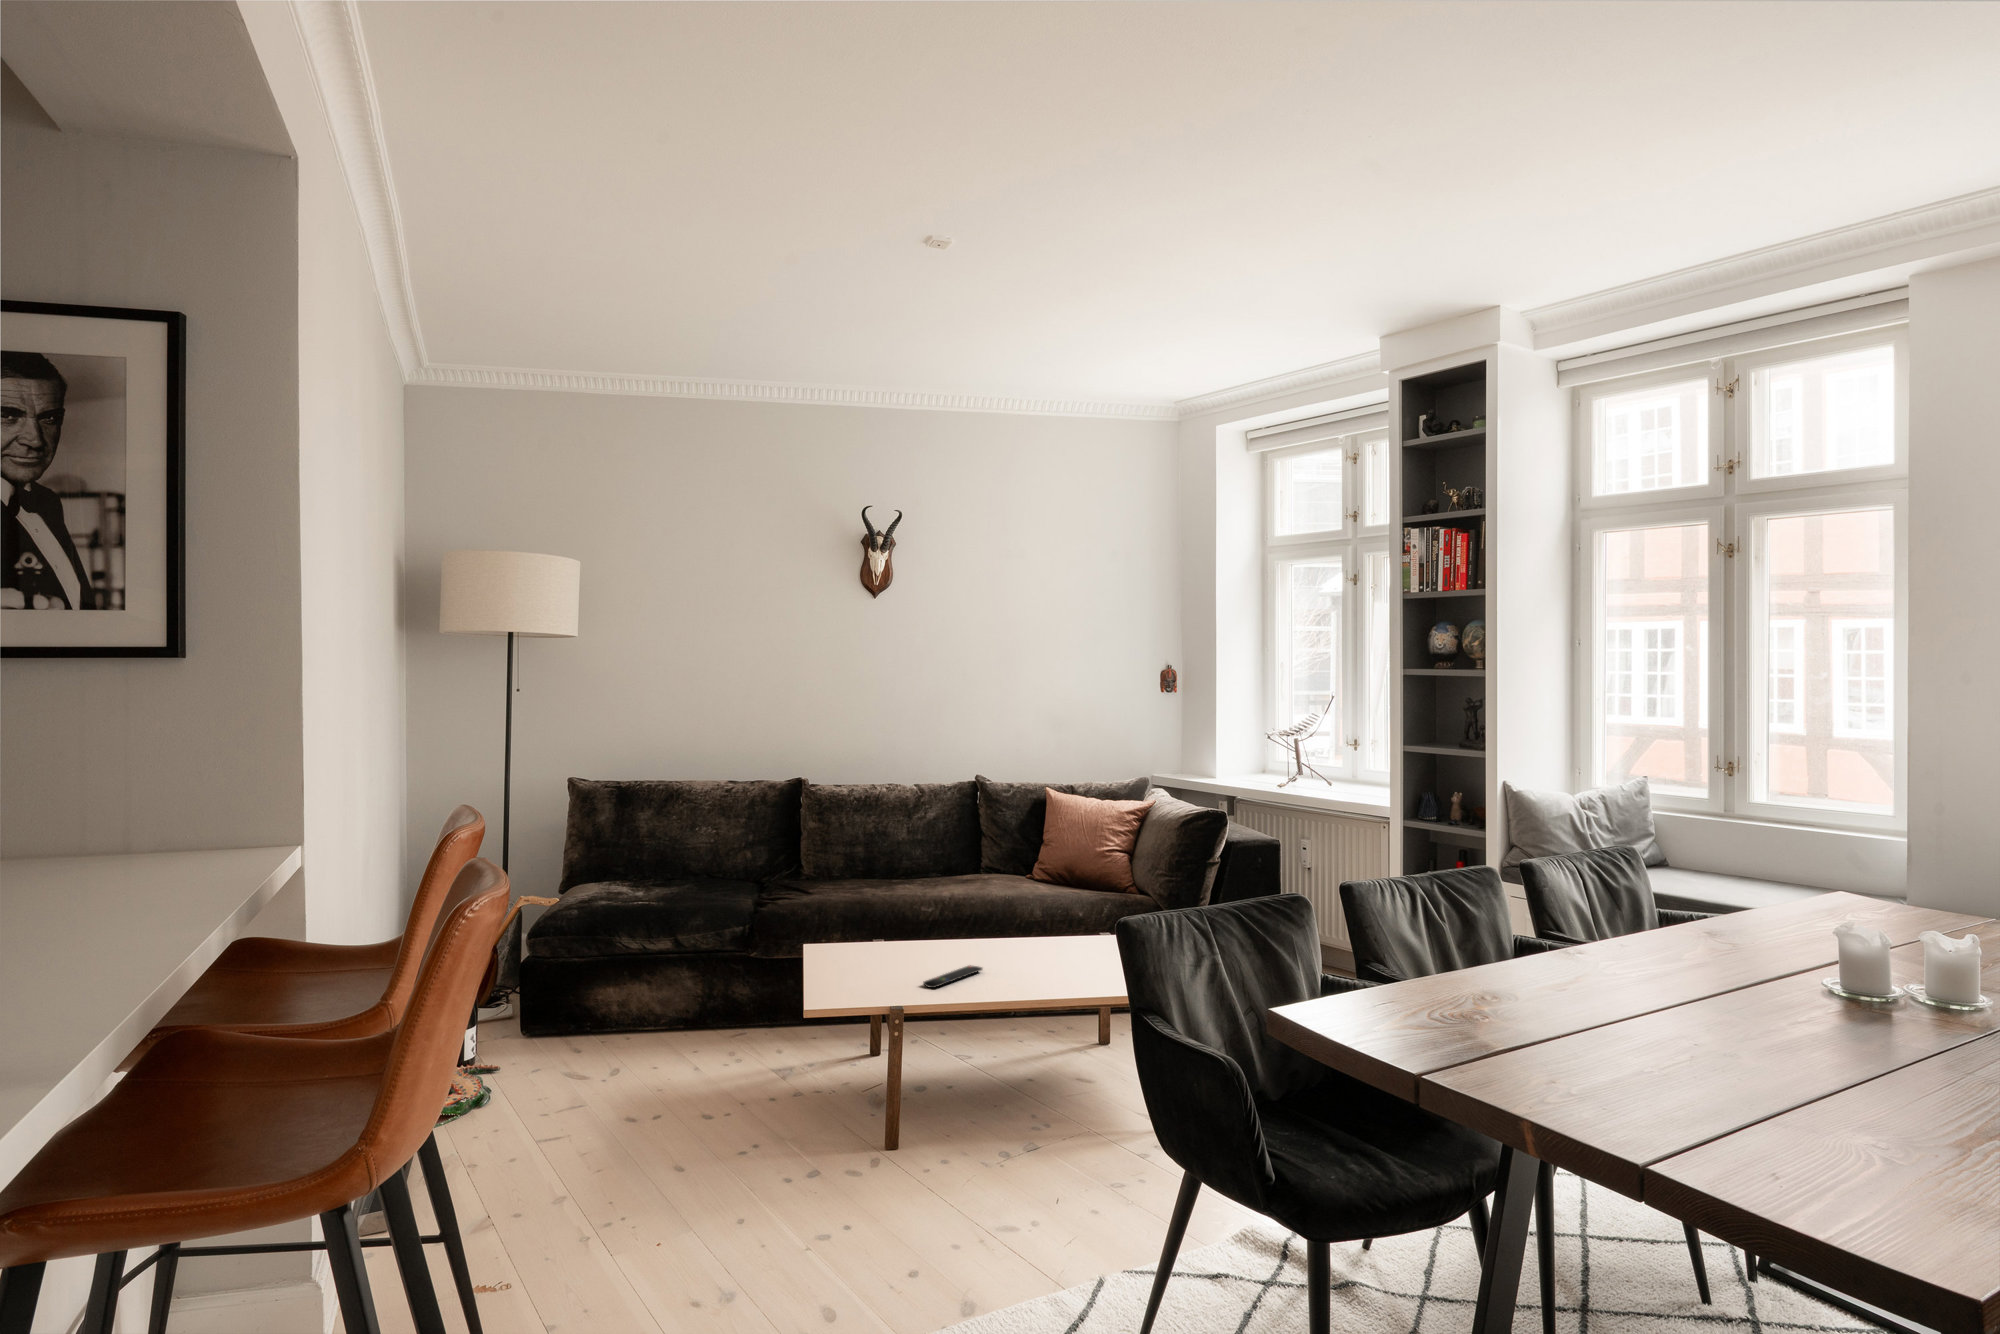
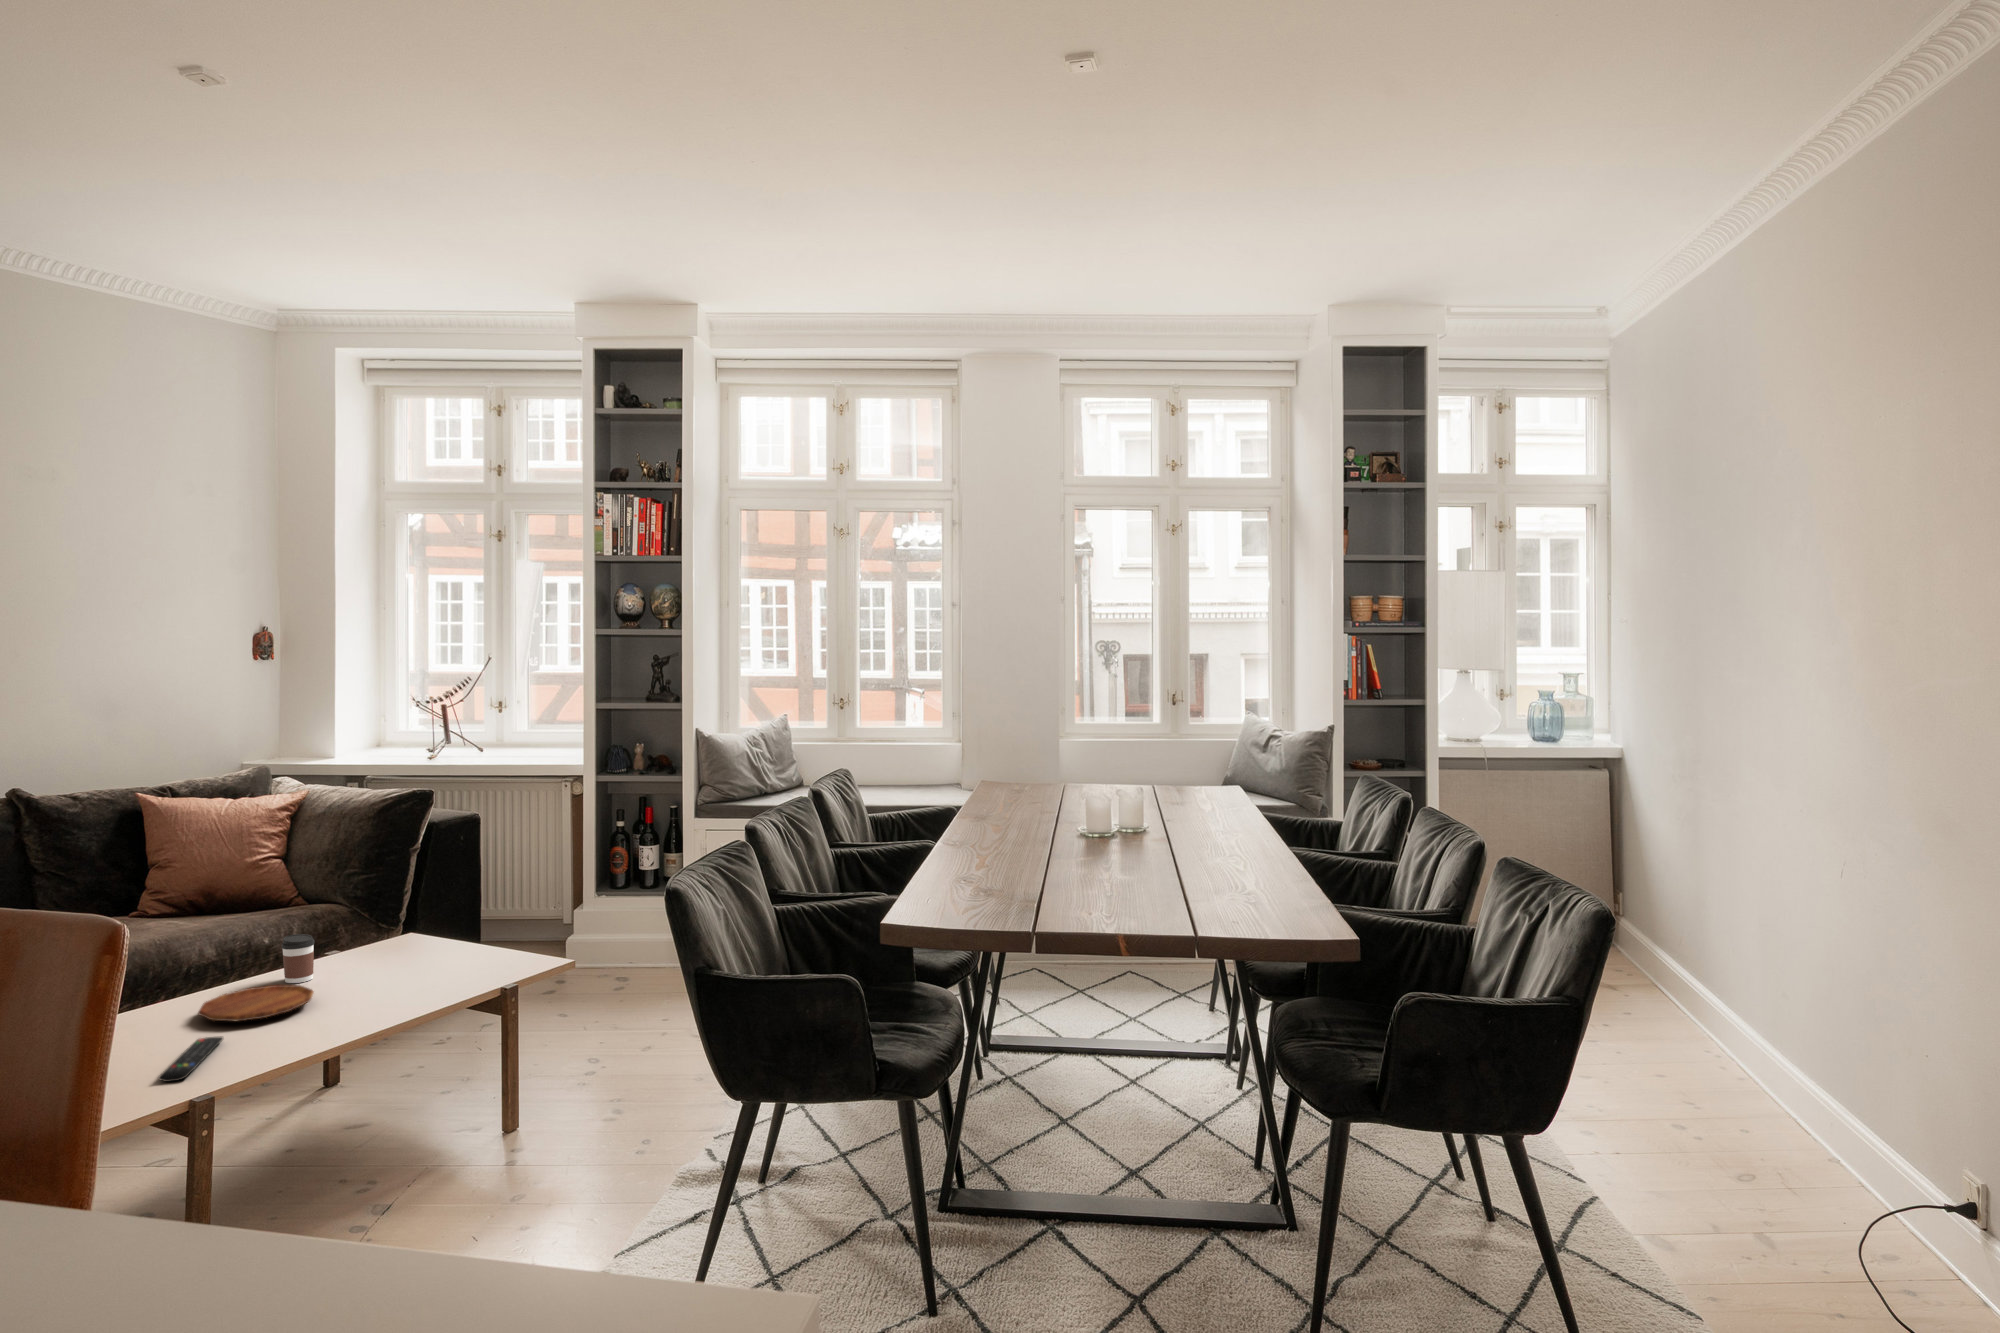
coffee cup: none [1062,907,1085,946] -> present [282,934,314,983]
tray: none [986,941,1064,962] -> present [198,985,314,1021]

